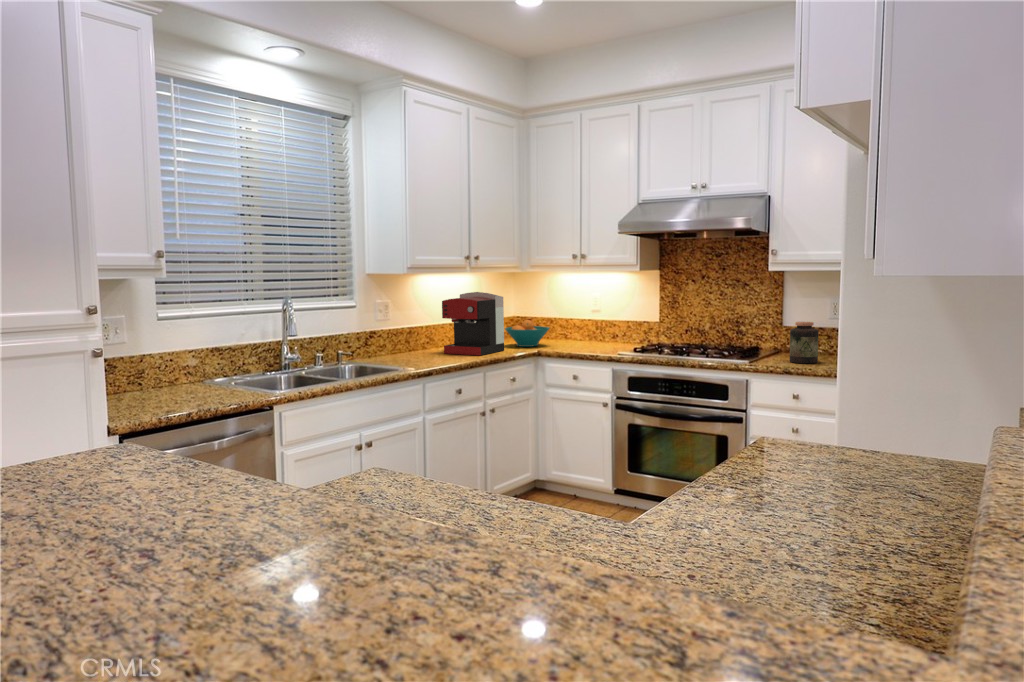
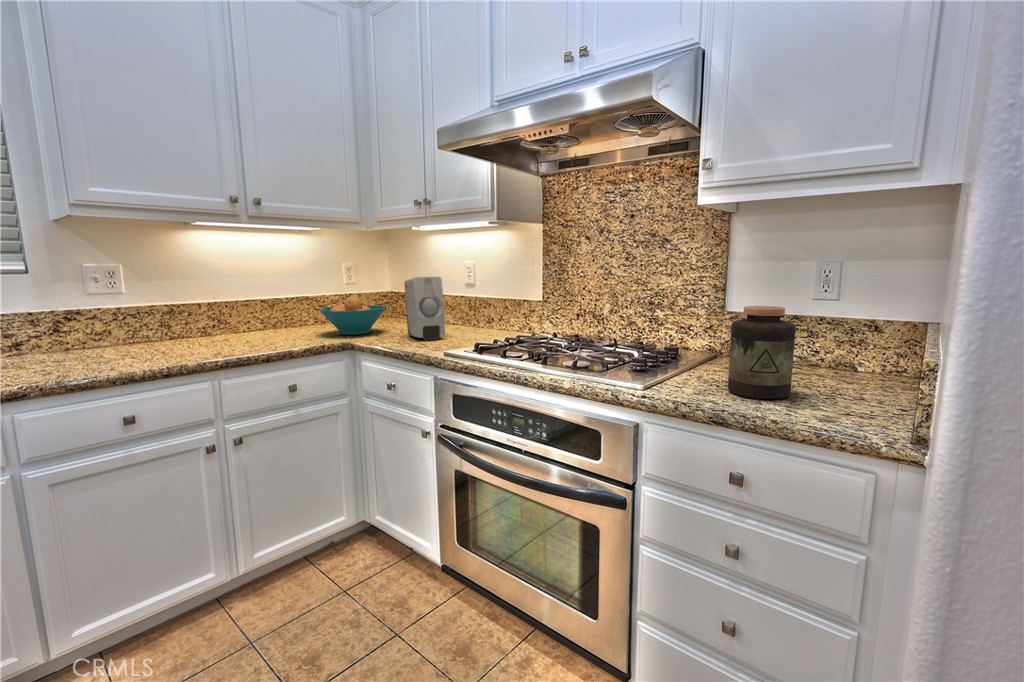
coffee maker: present [442,292,504,355] -> none [180,254,298,352]
soap dispenser: none [569,306,601,348] -> present [404,277,445,340]

